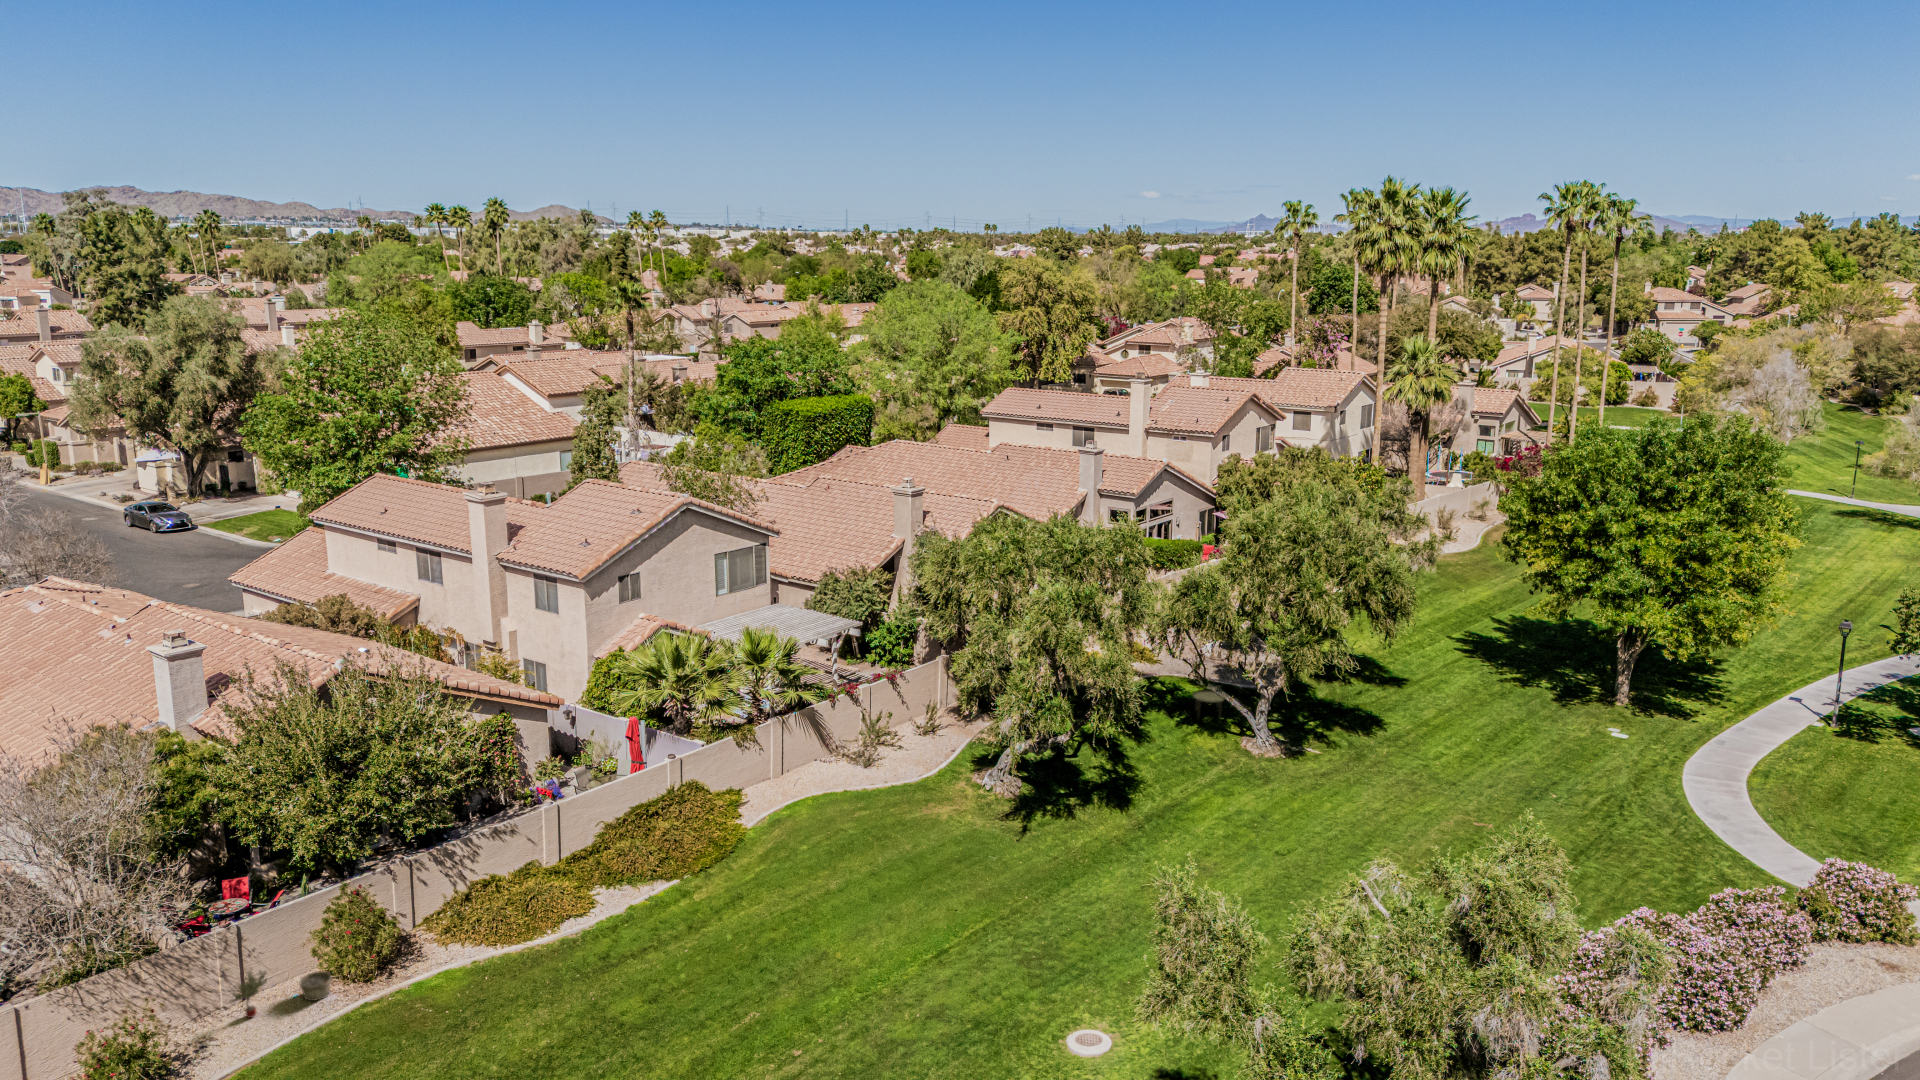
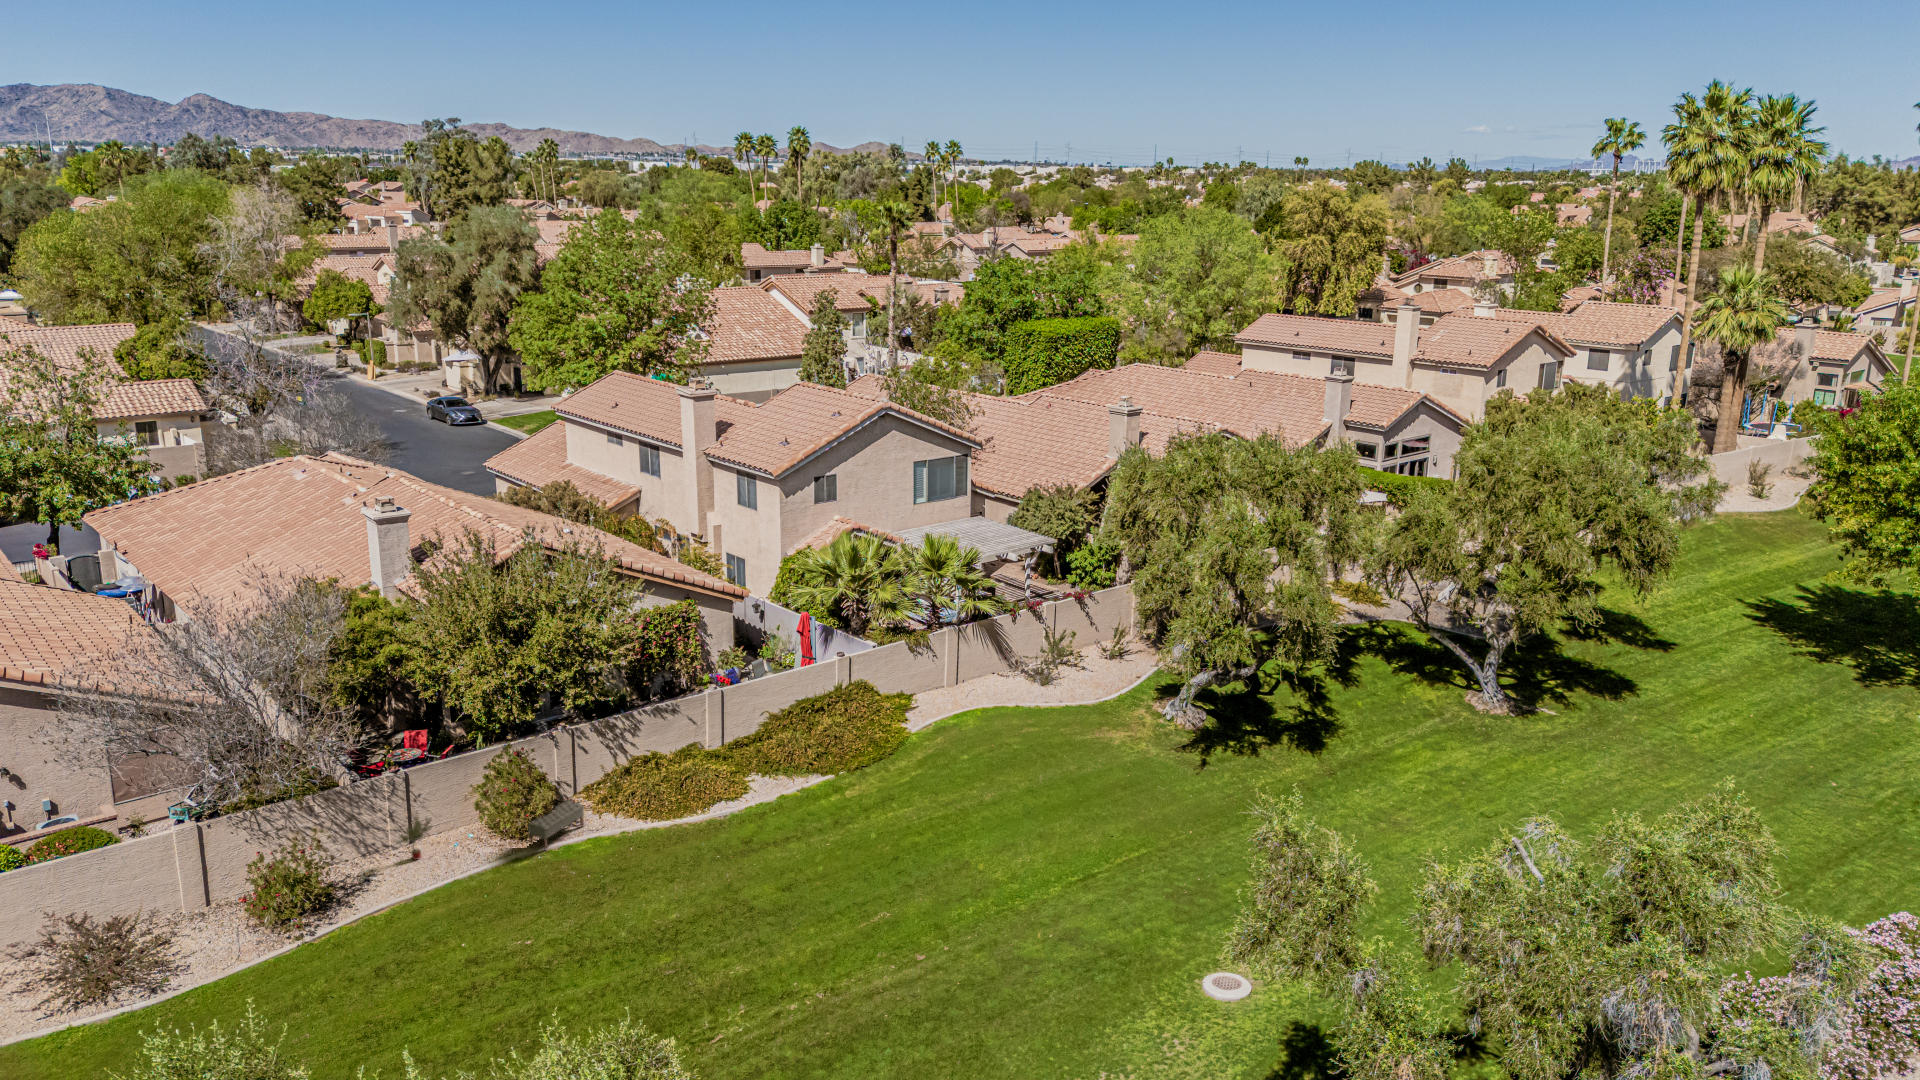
round table: present [1192,690,1224,718] -> none [1411,637,1451,670]
bench: none [372,935,429,991] -> present [528,801,584,850]
wooden bucket: present [300,971,332,1001] -> none [462,824,492,851]

